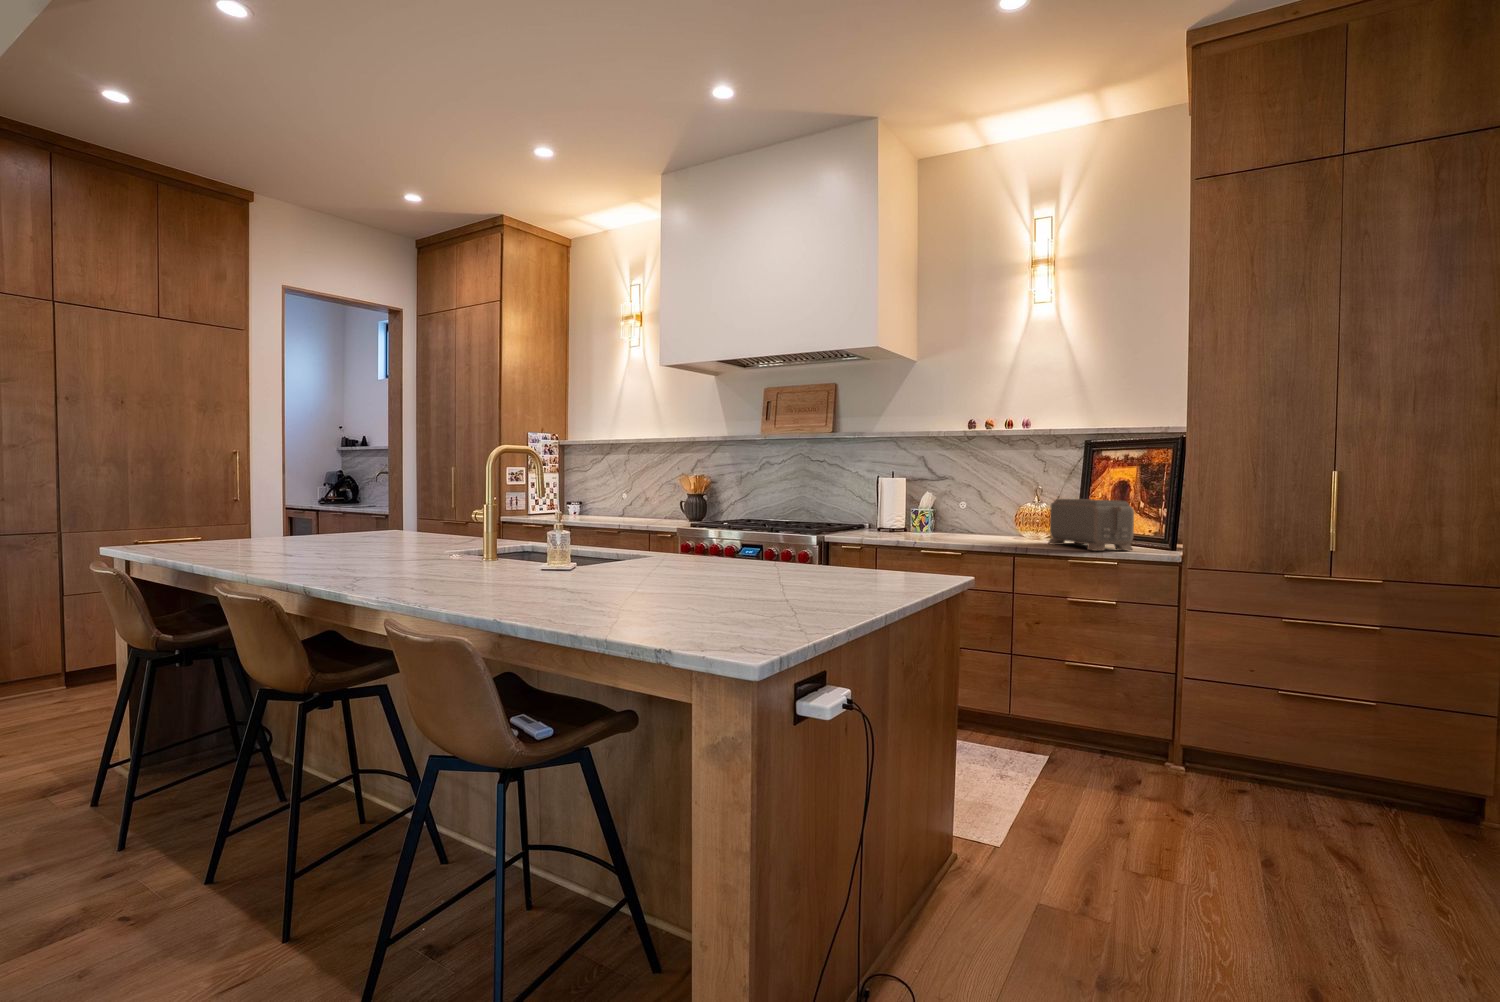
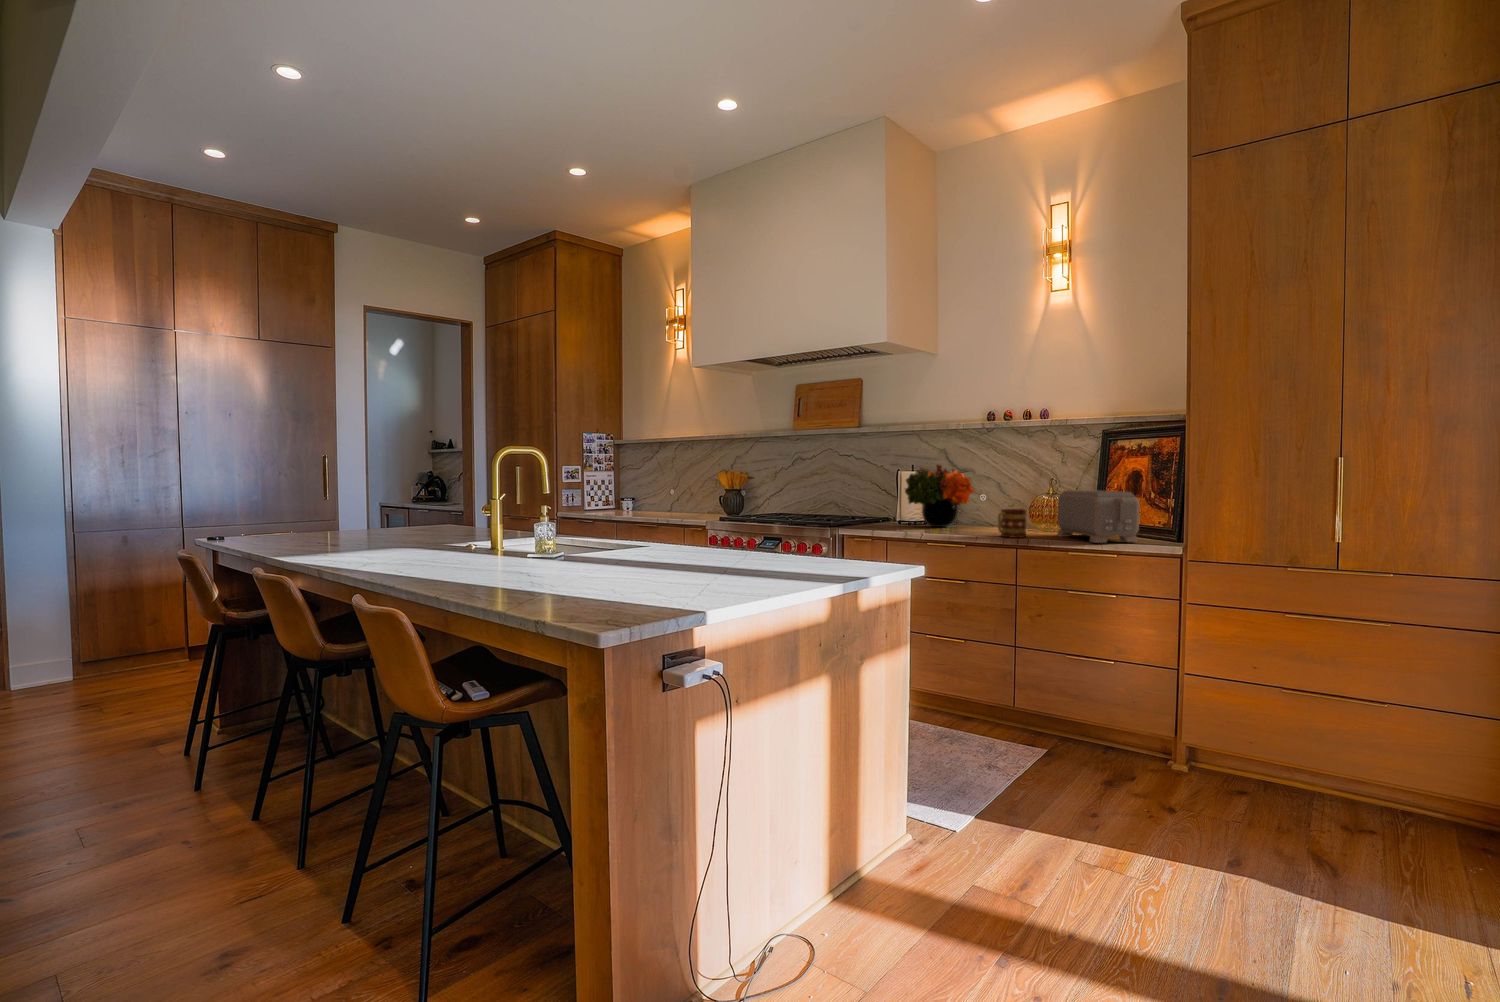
flower arrangement: none [890,471,963,534] -> present [905,465,975,527]
mug: none [995,517,1021,545] -> present [998,509,1027,538]

